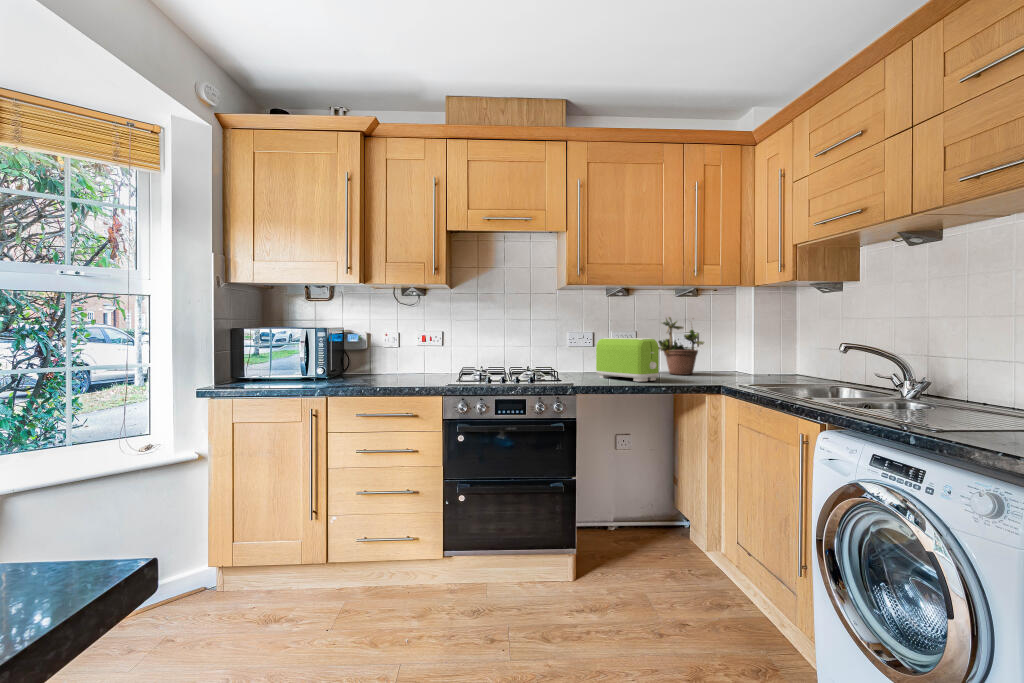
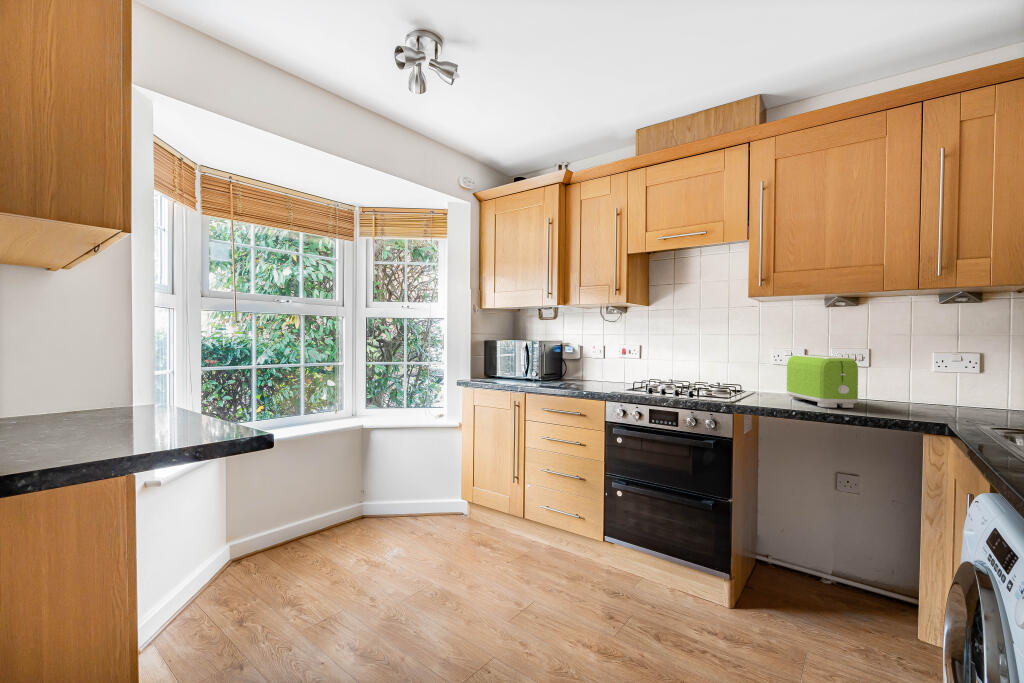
potted plant: present [658,317,704,375] -> none [892,324,970,406]

